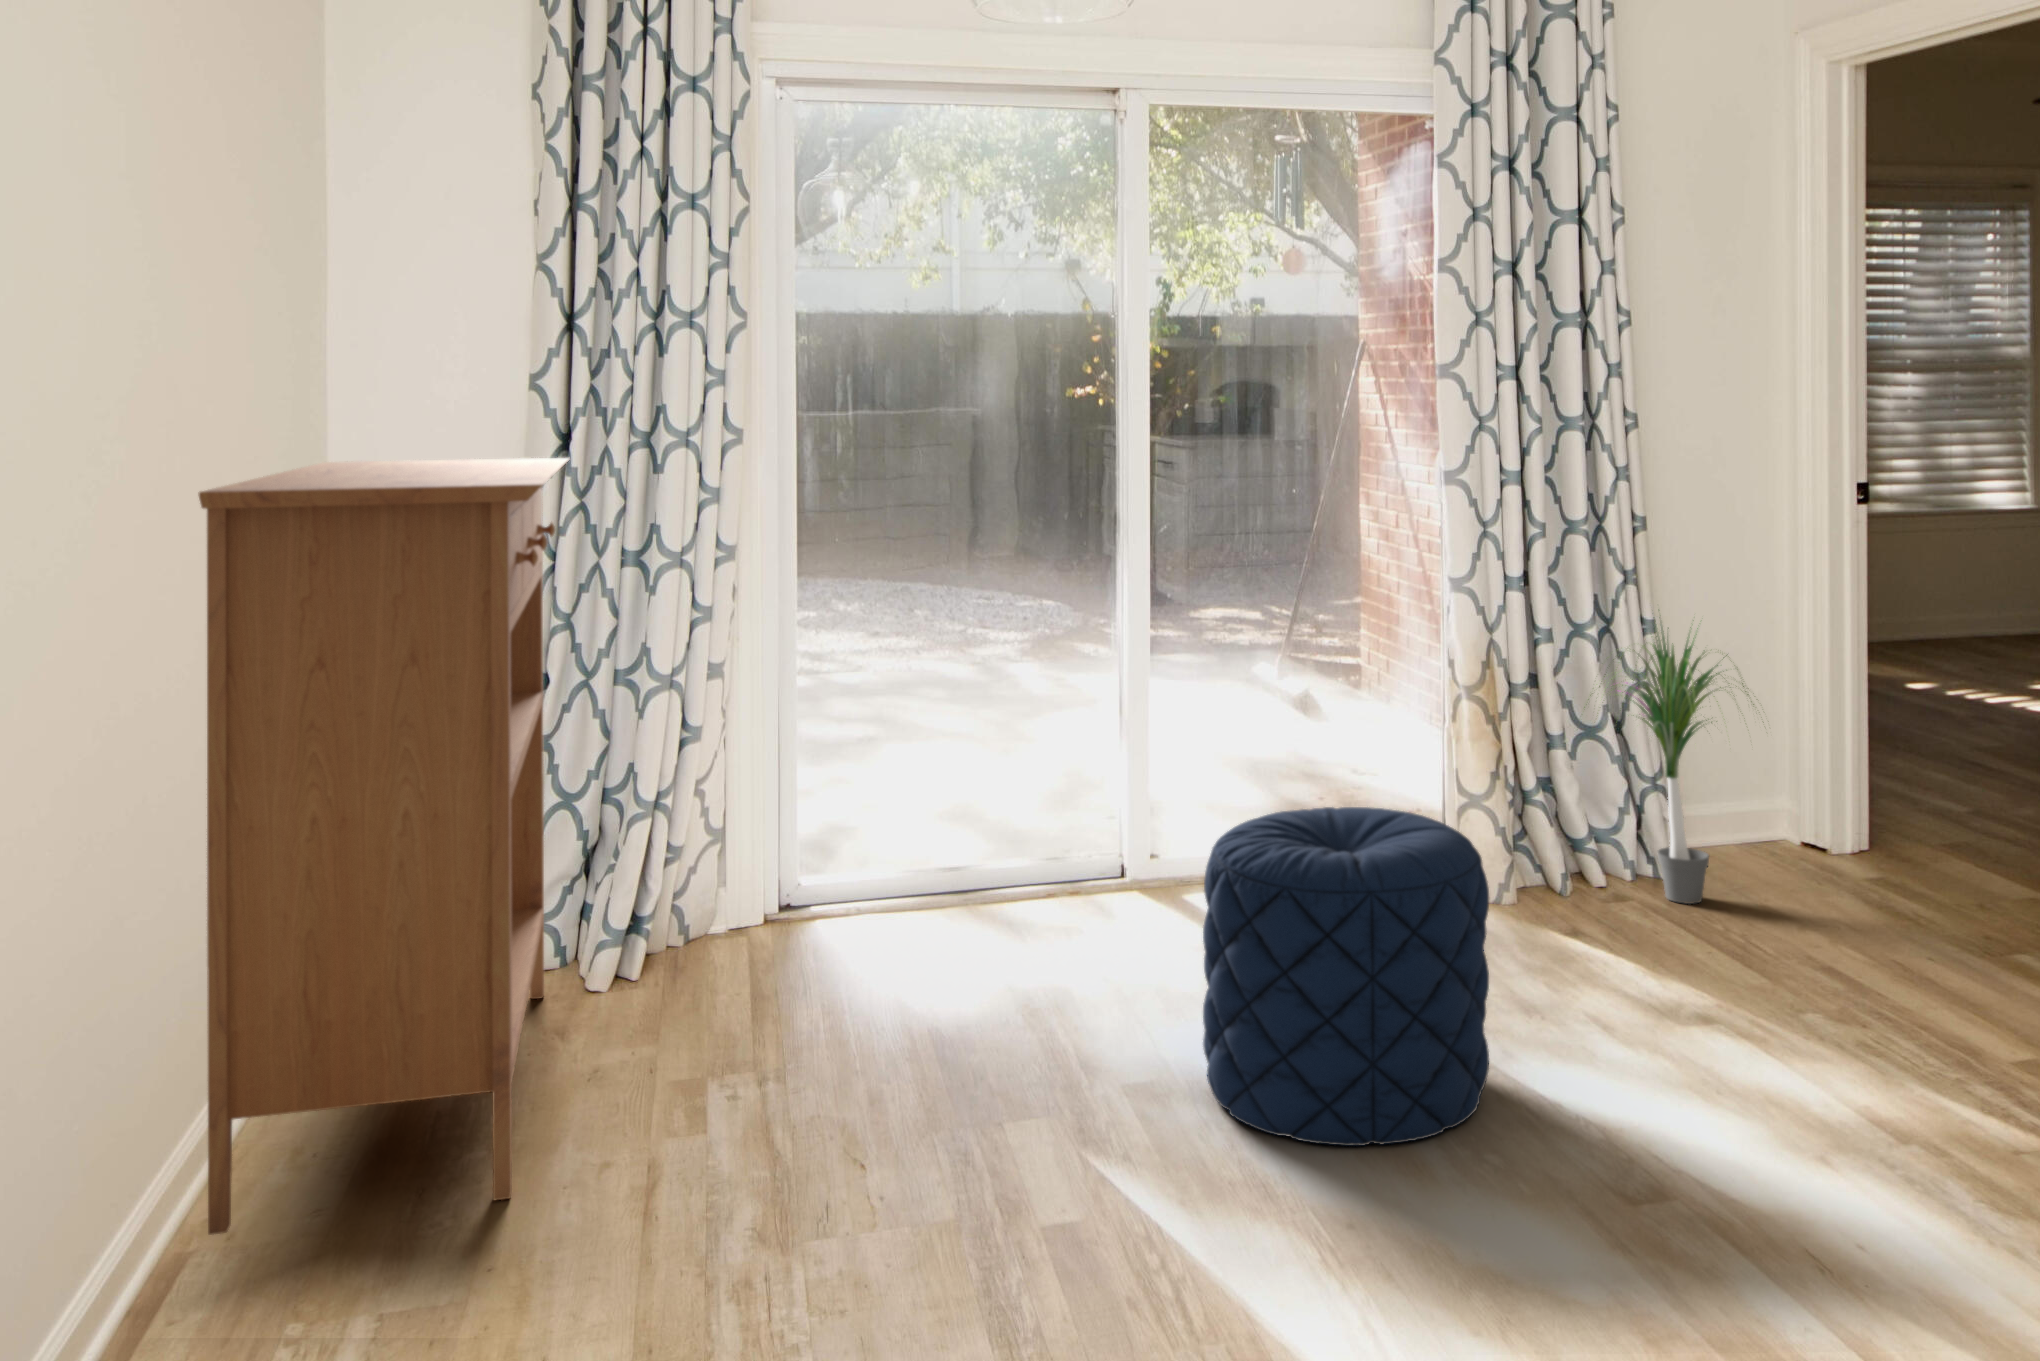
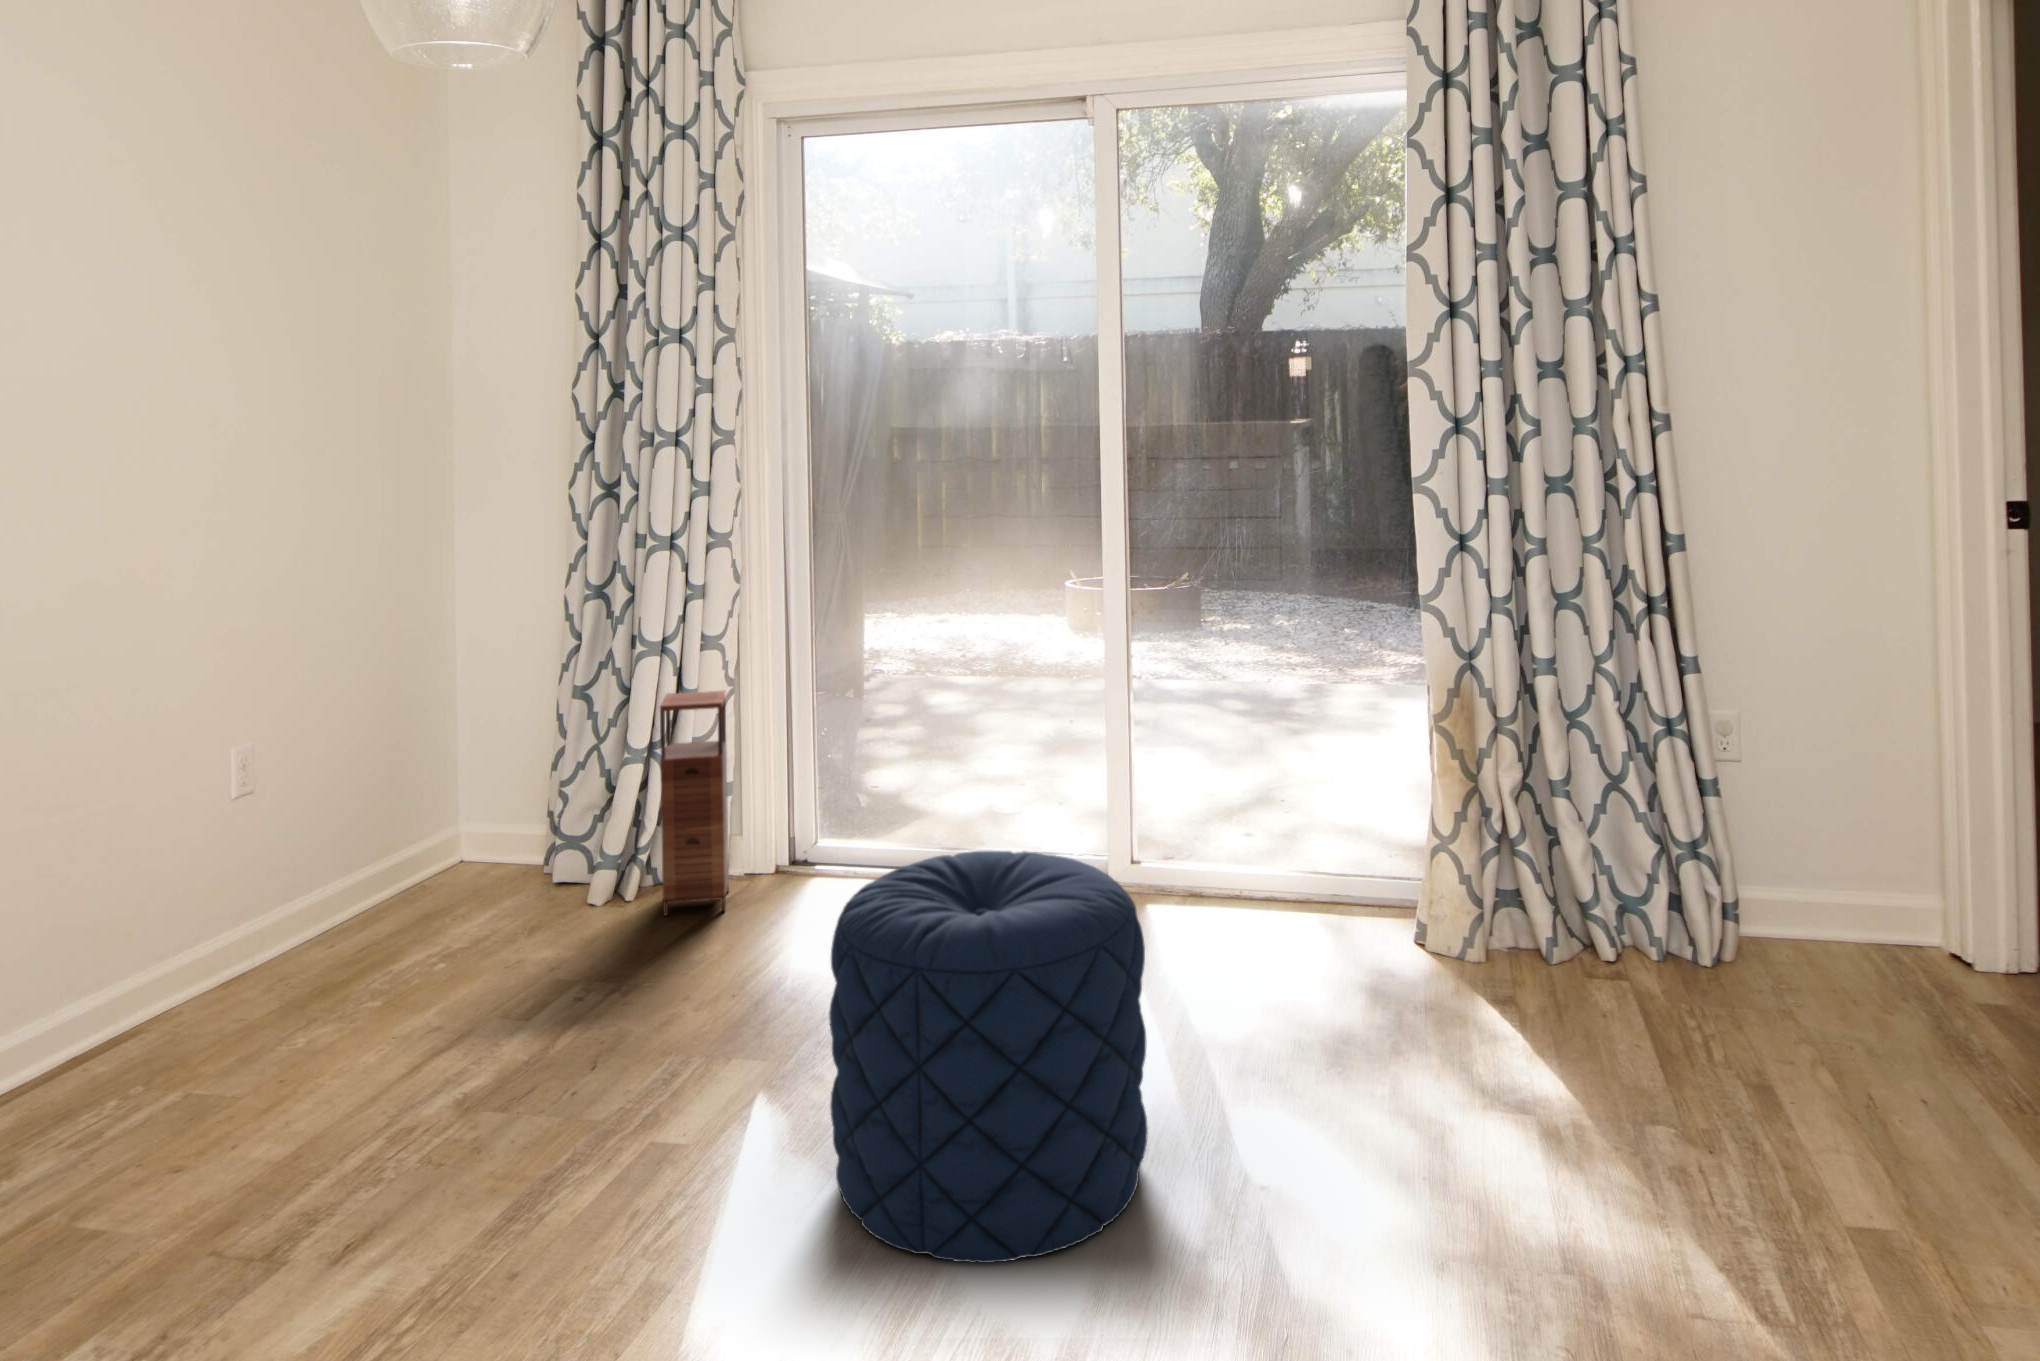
console table: present [199,458,569,1235] -> none [7,458,561,1108]
potted plant: present [1584,621,1754,904] -> none [1552,638,1803,1009]
storage cabinet: none [680,720,773,976] -> present [660,691,729,915]

